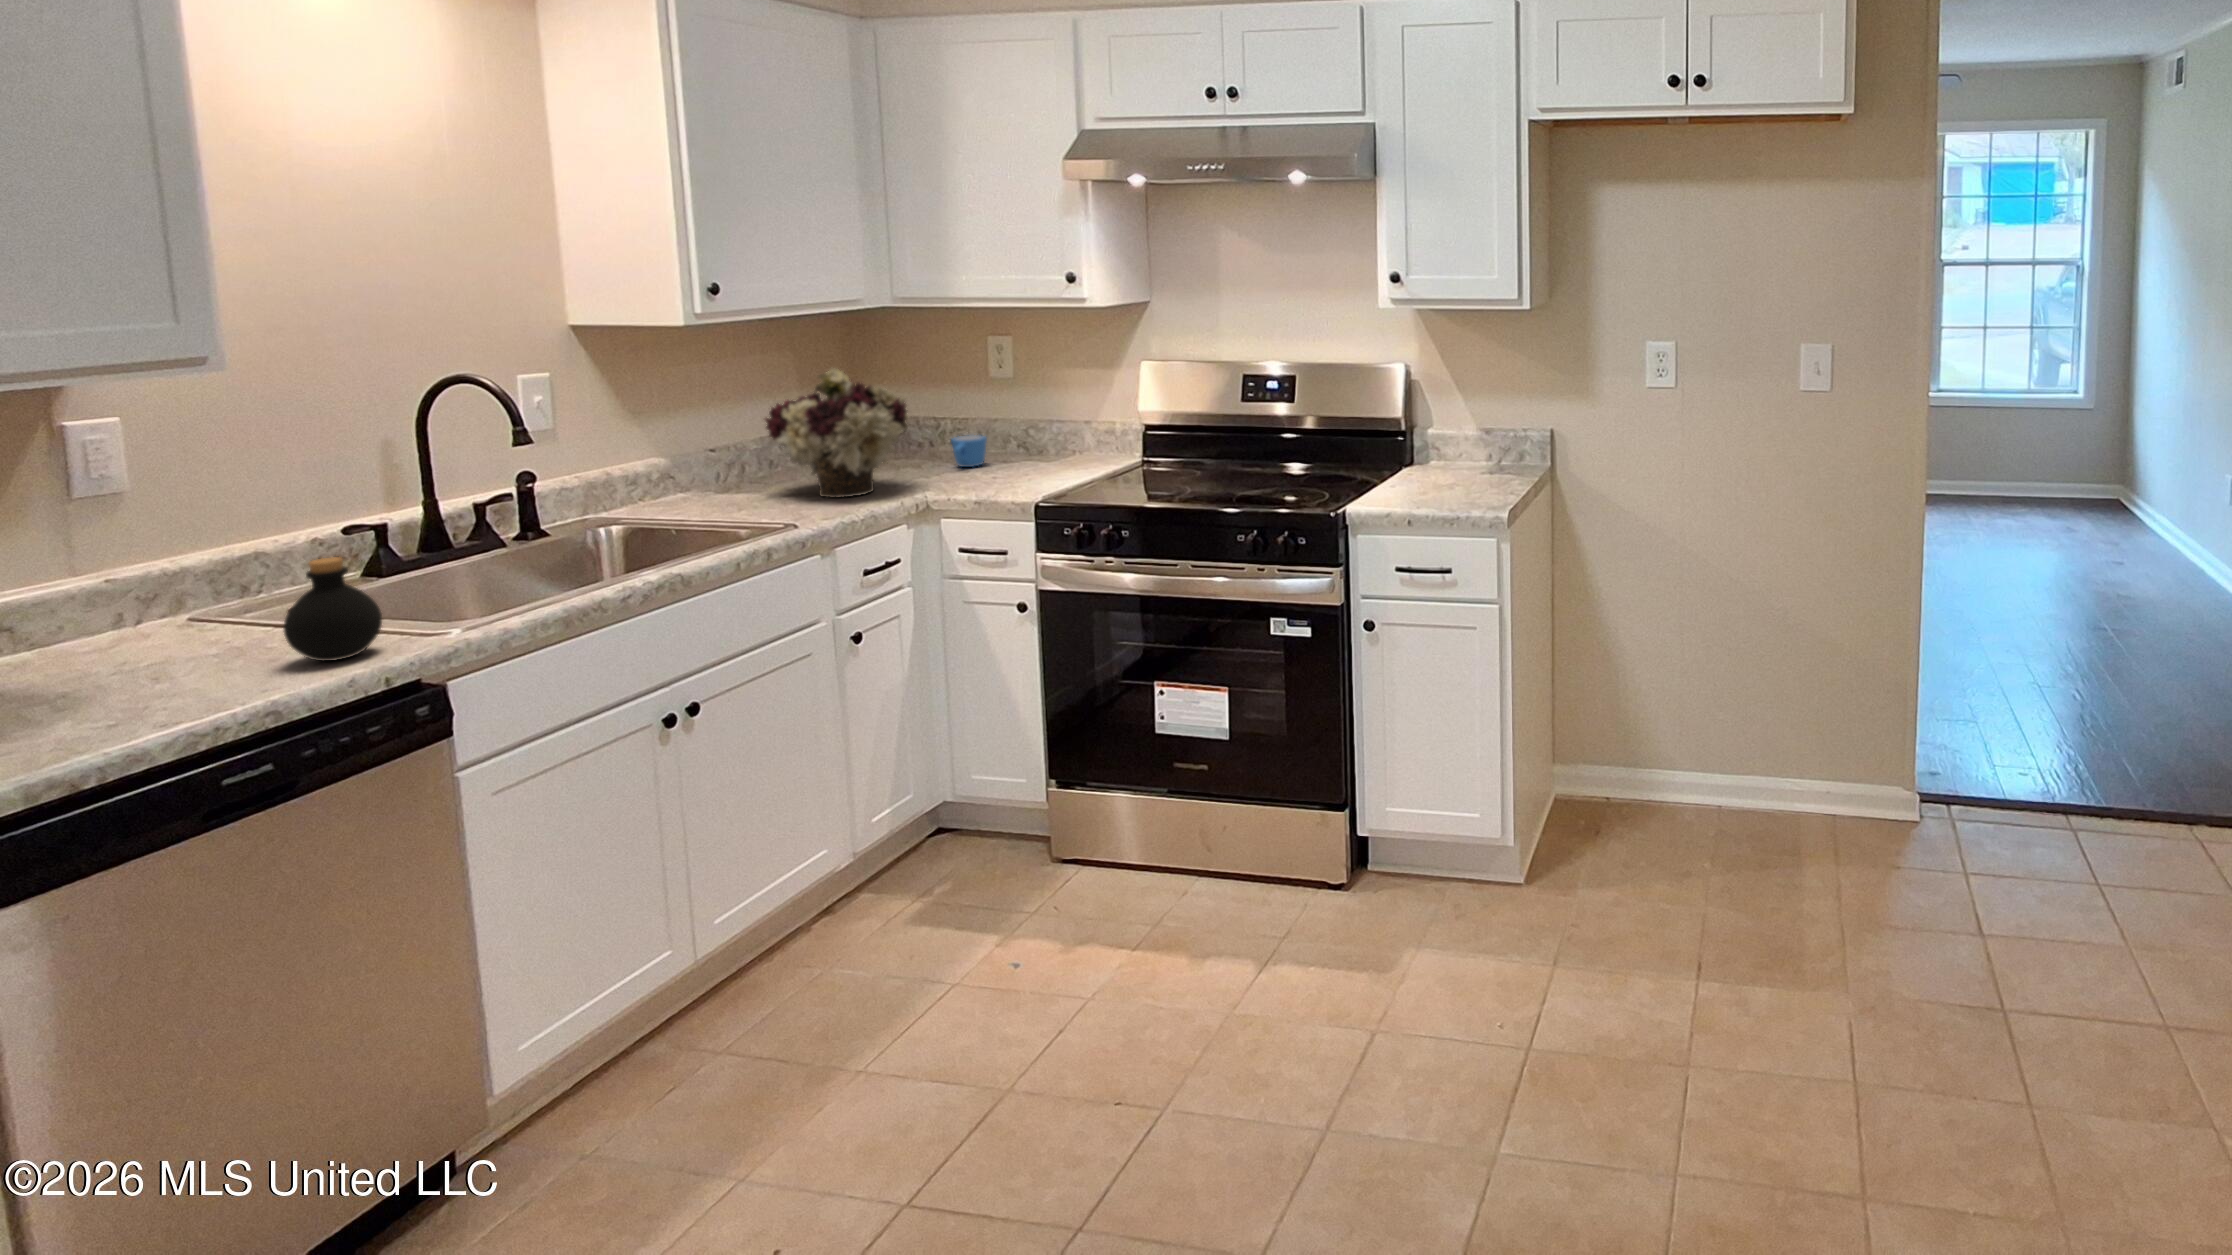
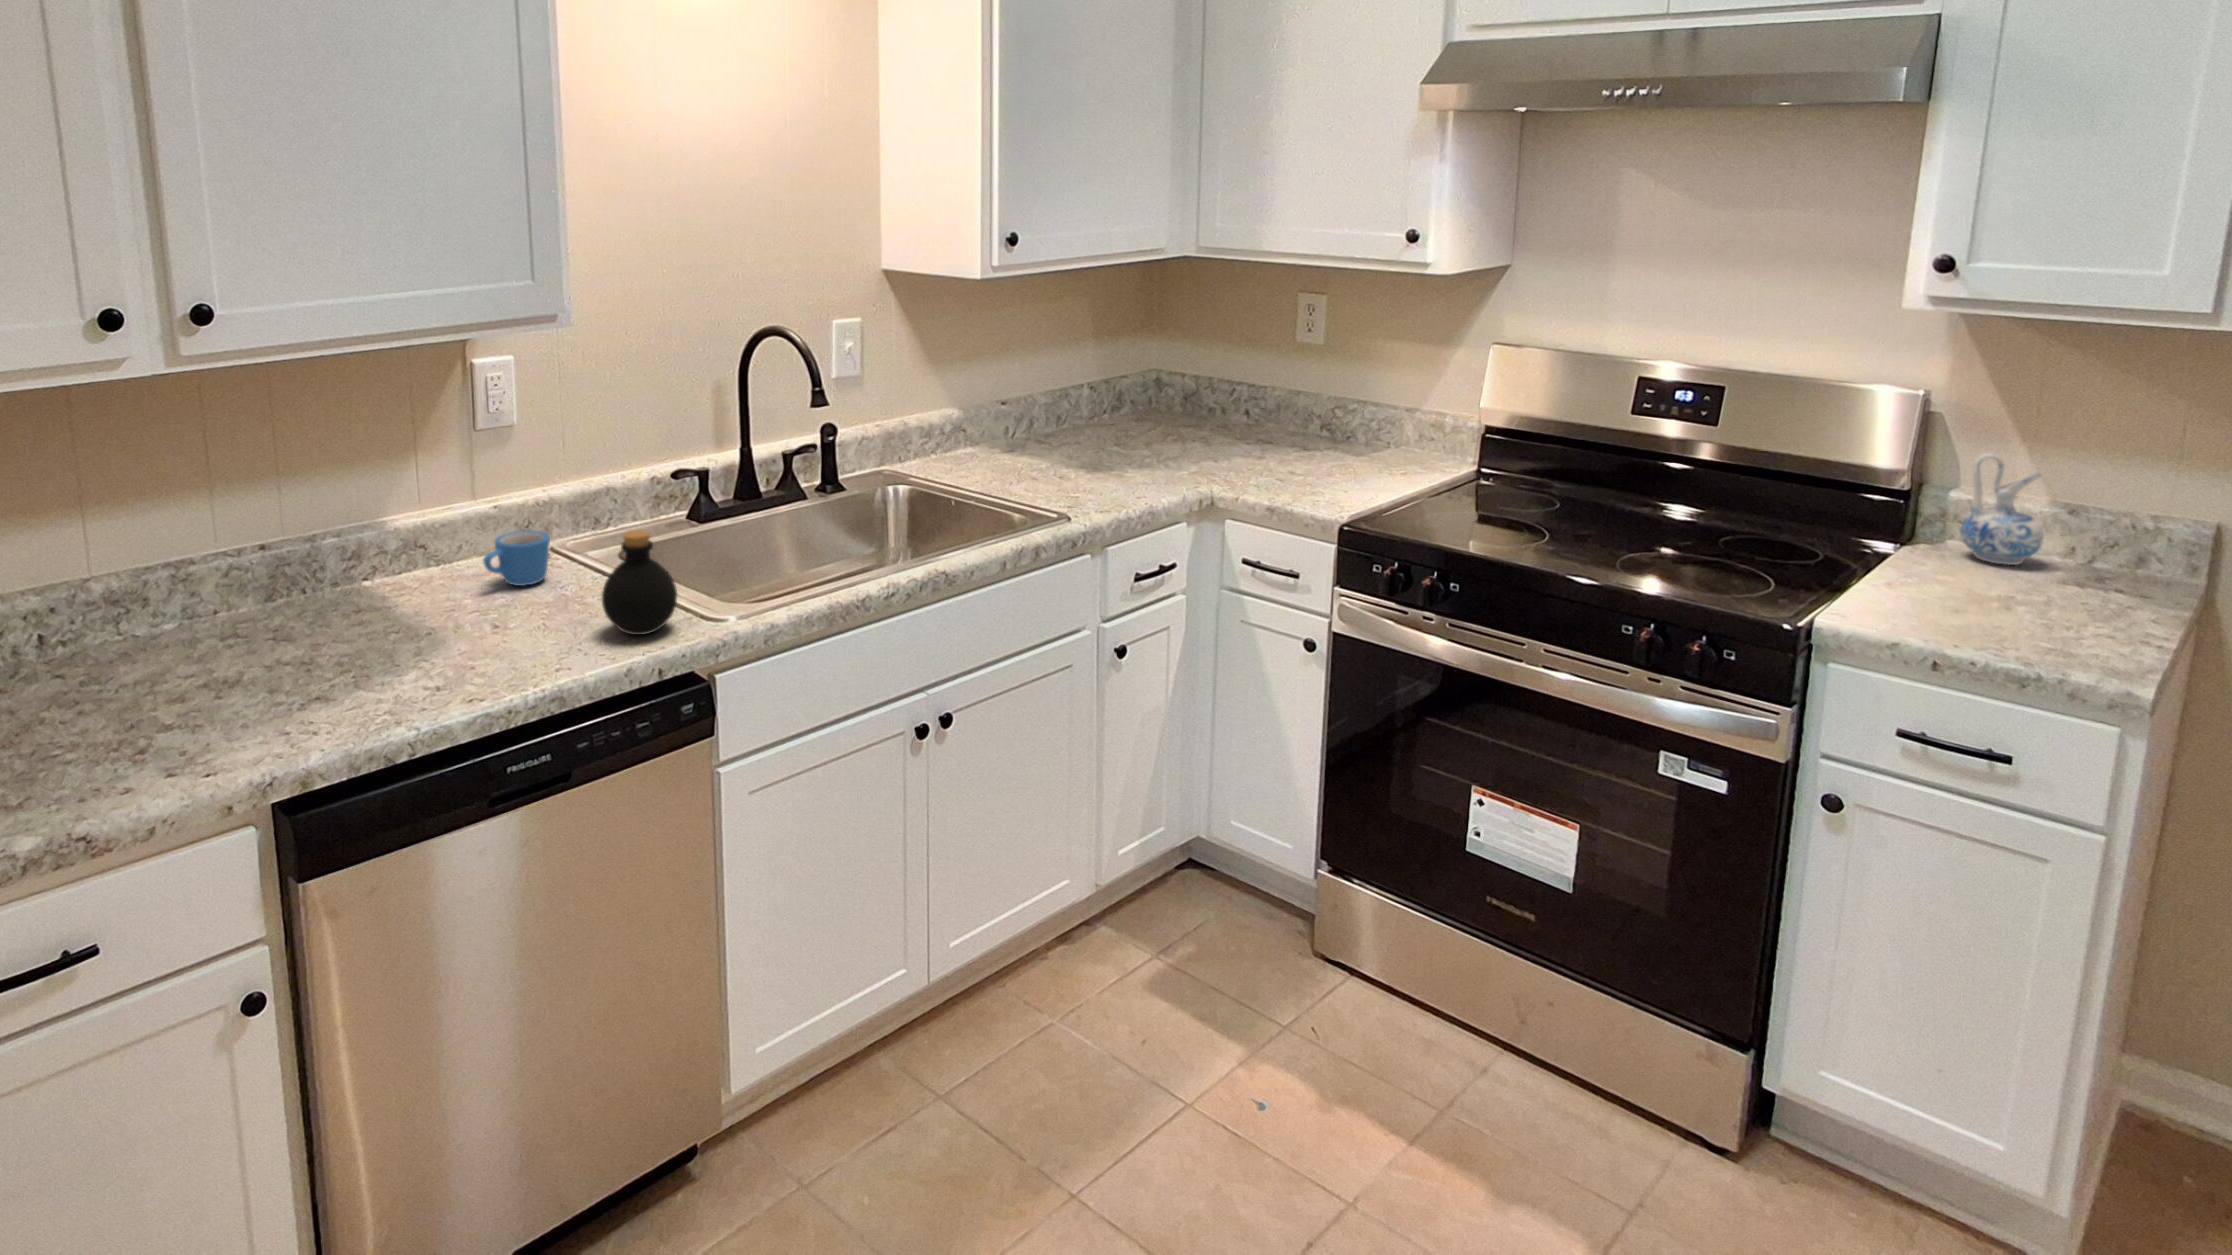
flower arrangement: present [765,368,908,498] -> none [1044,329,1196,482]
ceramic pitcher: none [1431,402,1472,470] -> present [1961,453,2044,565]
mug: present [951,435,987,467] -> present [483,530,550,586]

